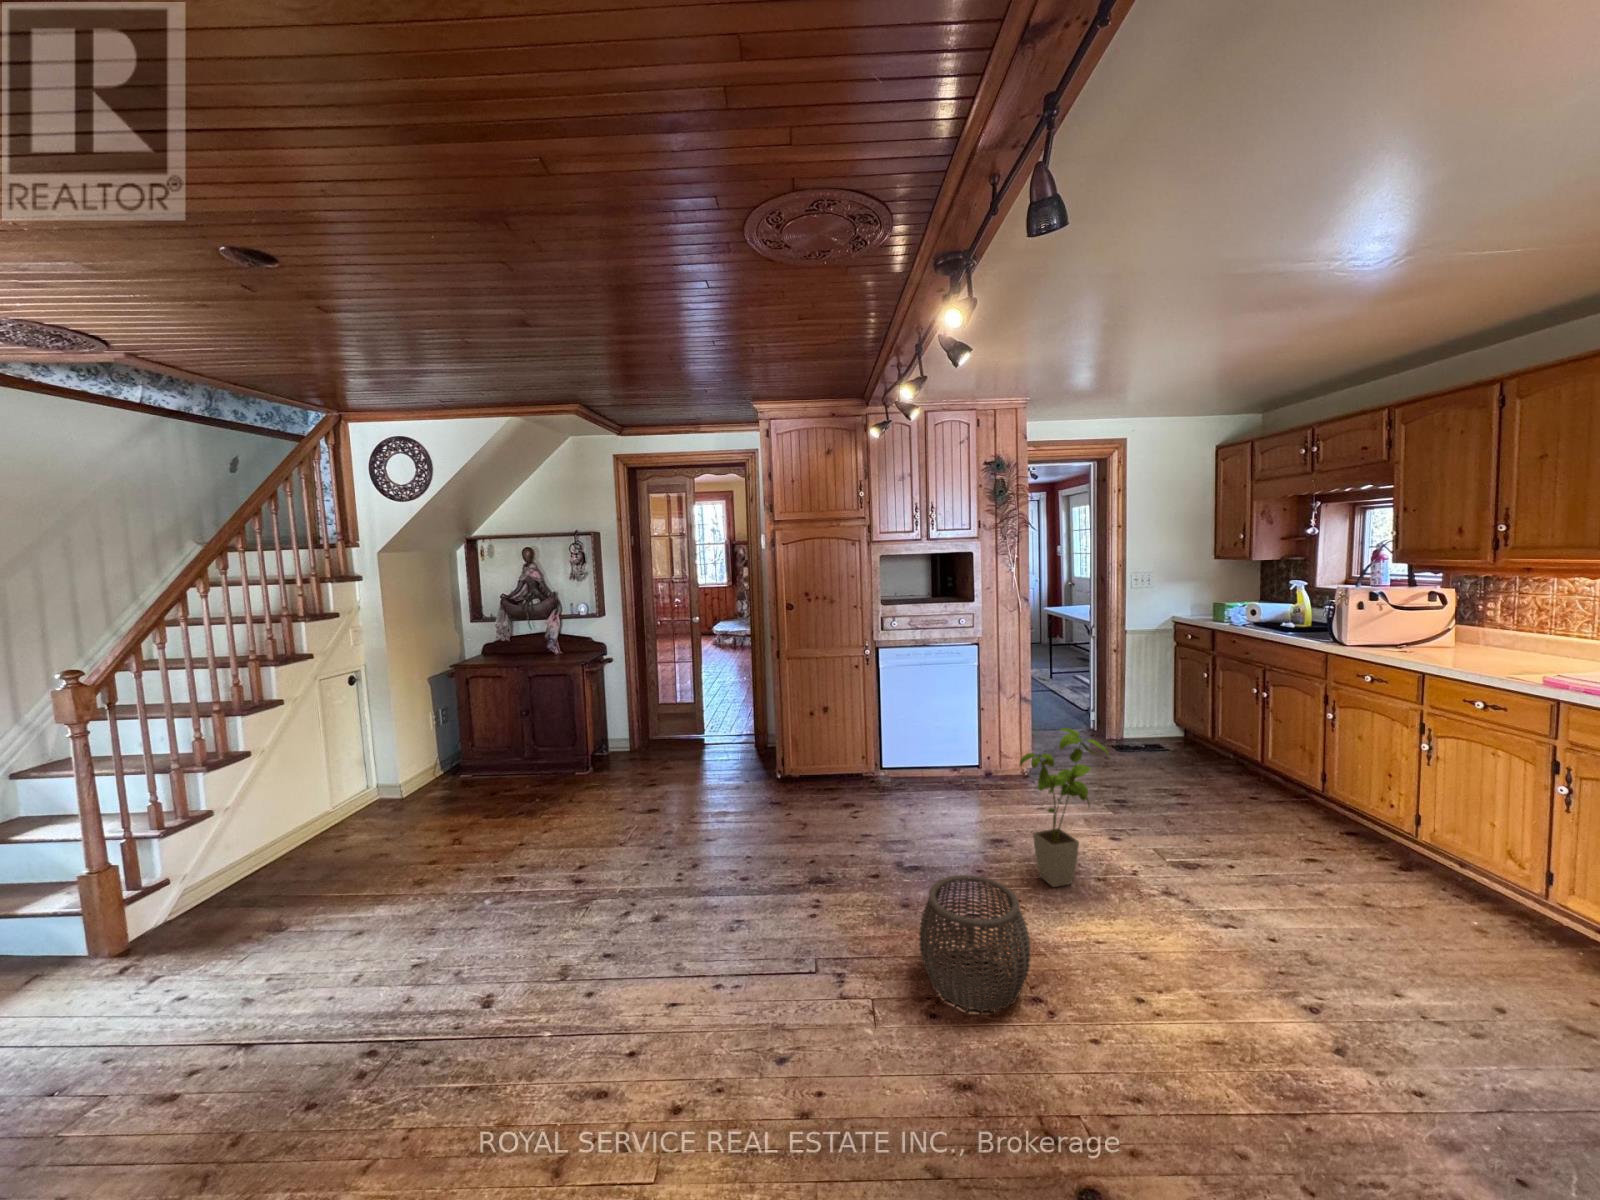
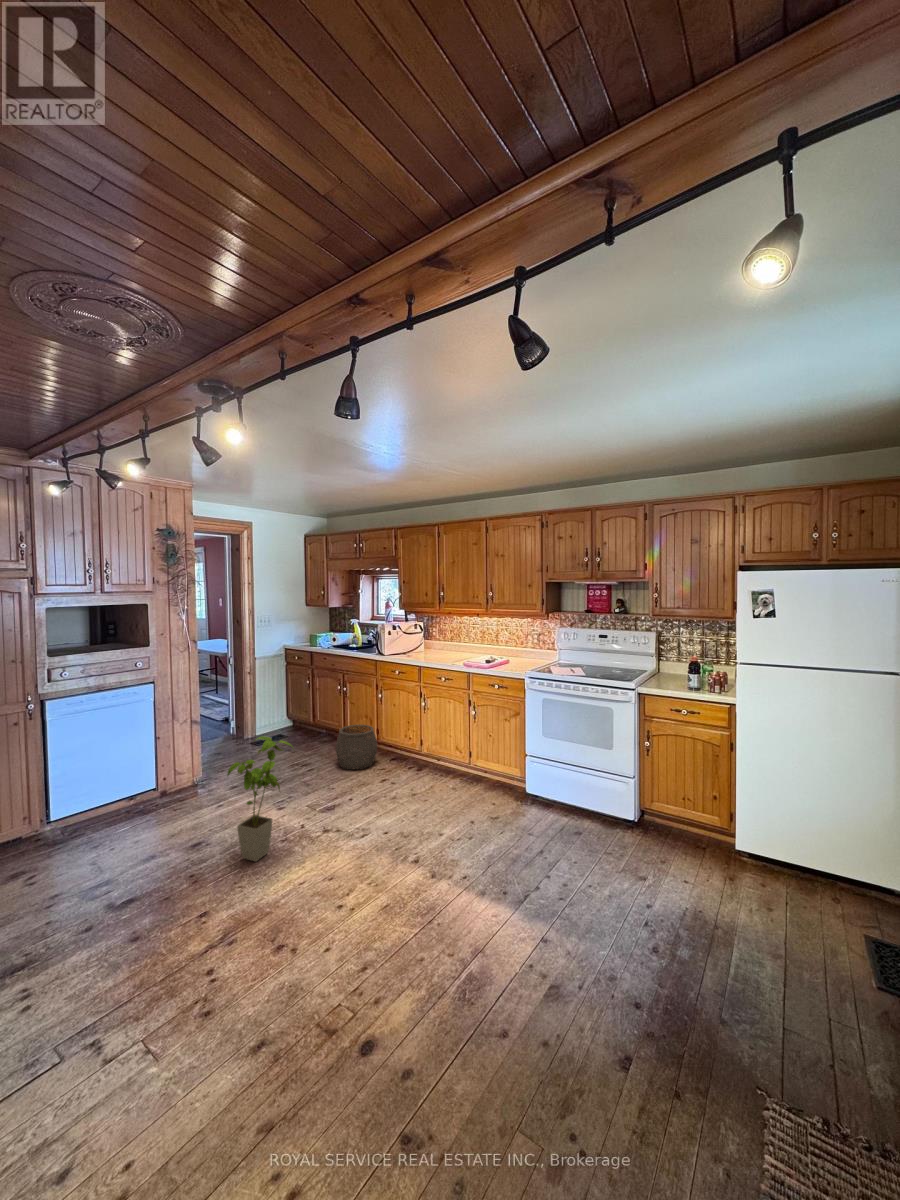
woven basket: present [919,875,1031,1012] -> present [336,725,377,769]

